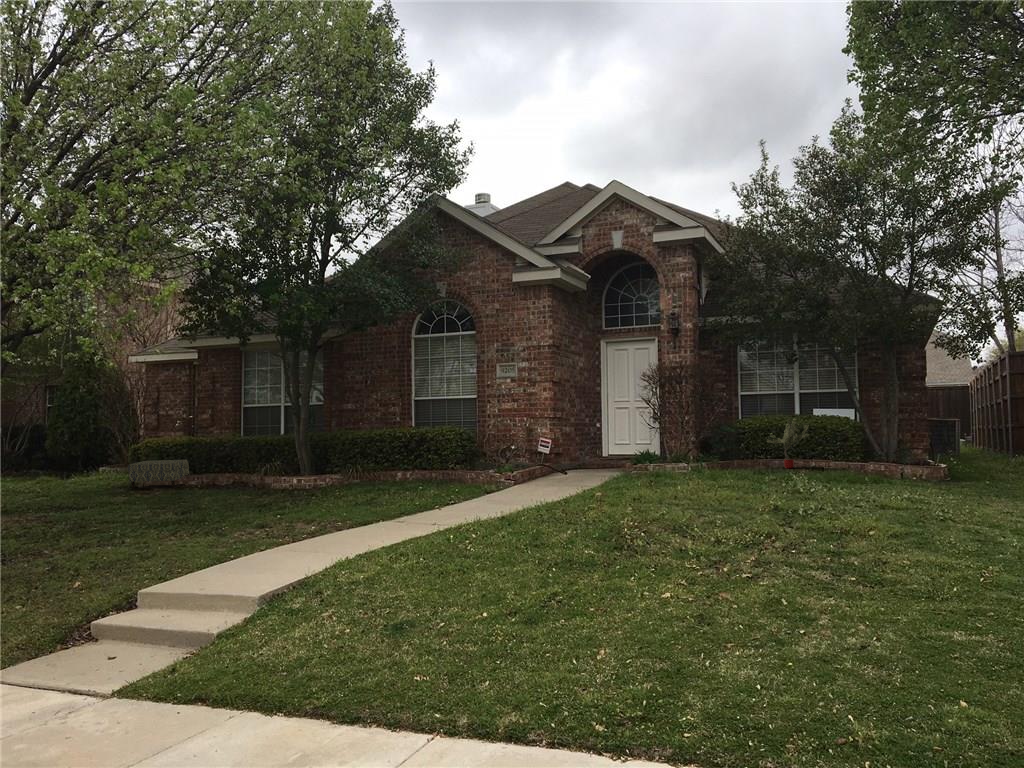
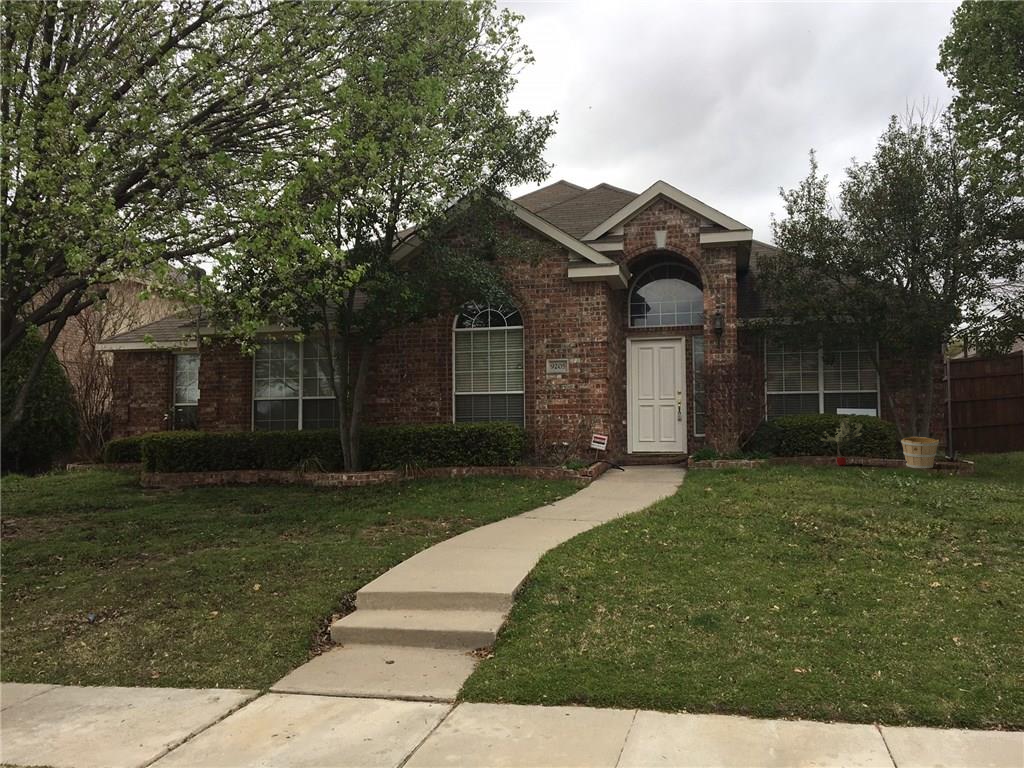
wooden bucket: none [853,438,892,471] -> present [901,437,939,469]
bench: present [128,460,189,489] -> none [146,454,213,486]

